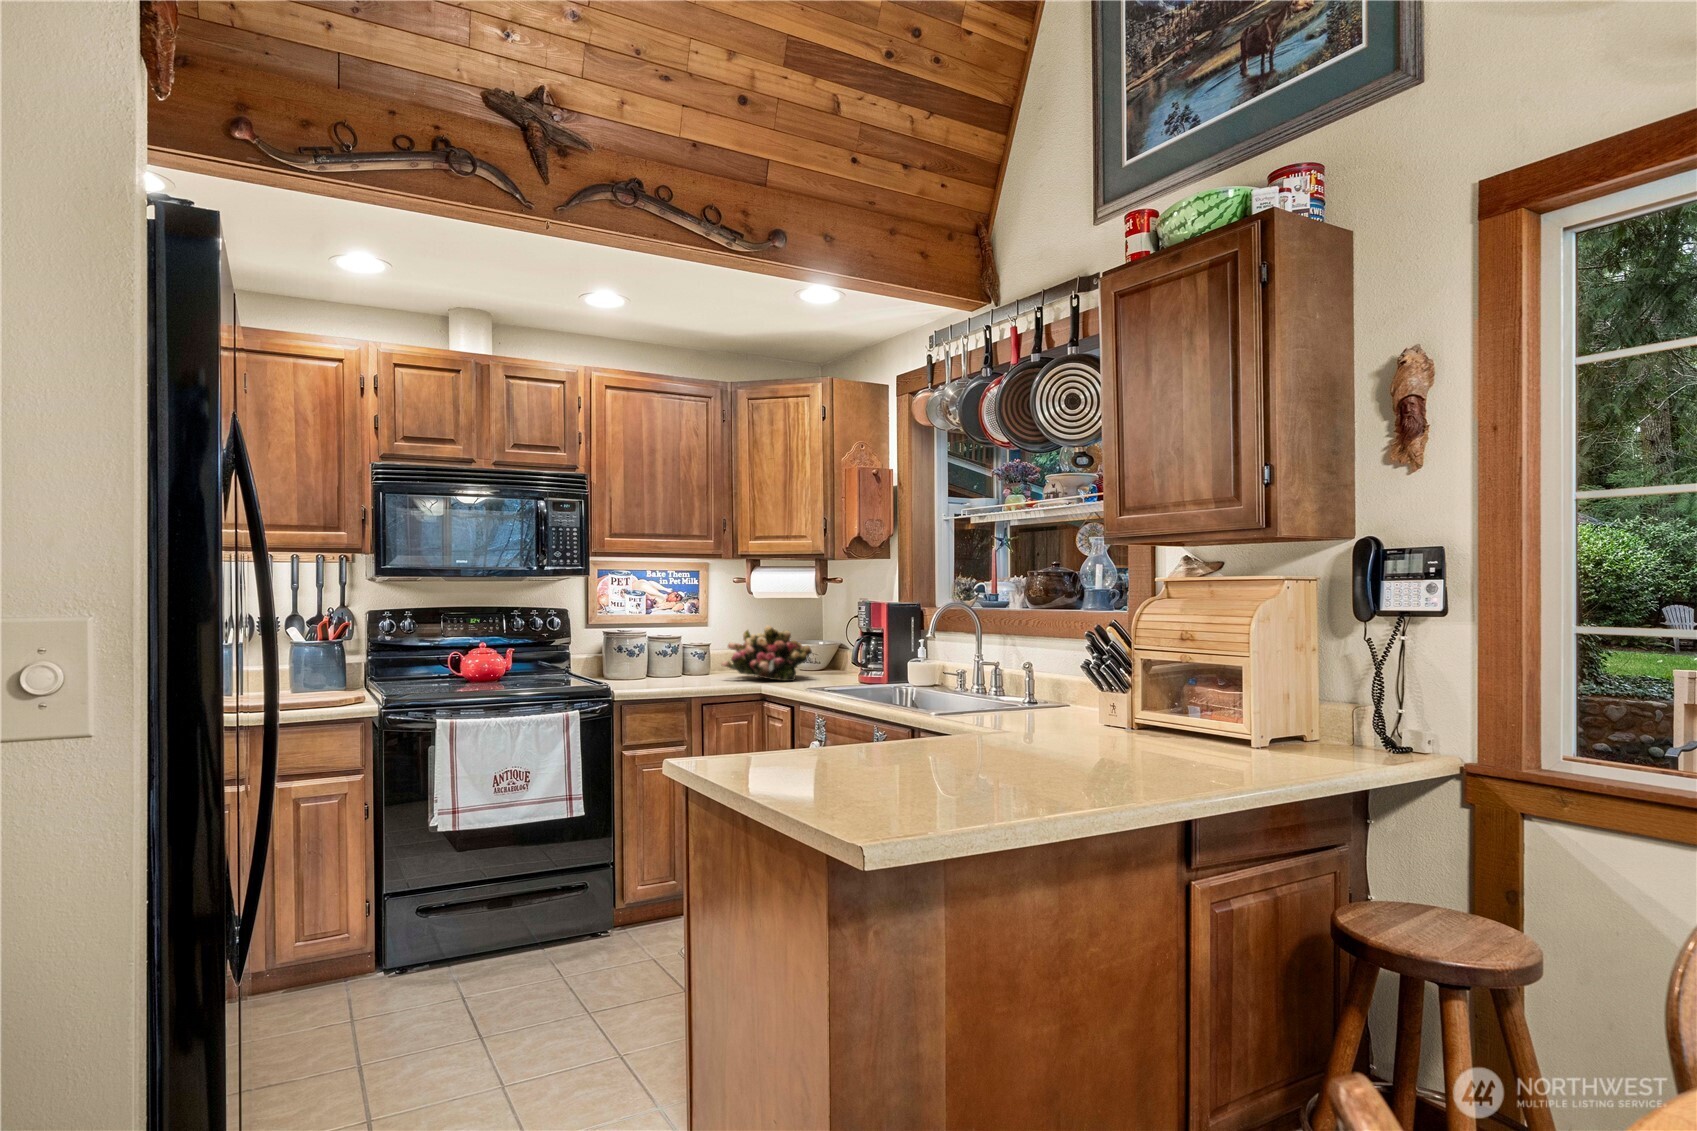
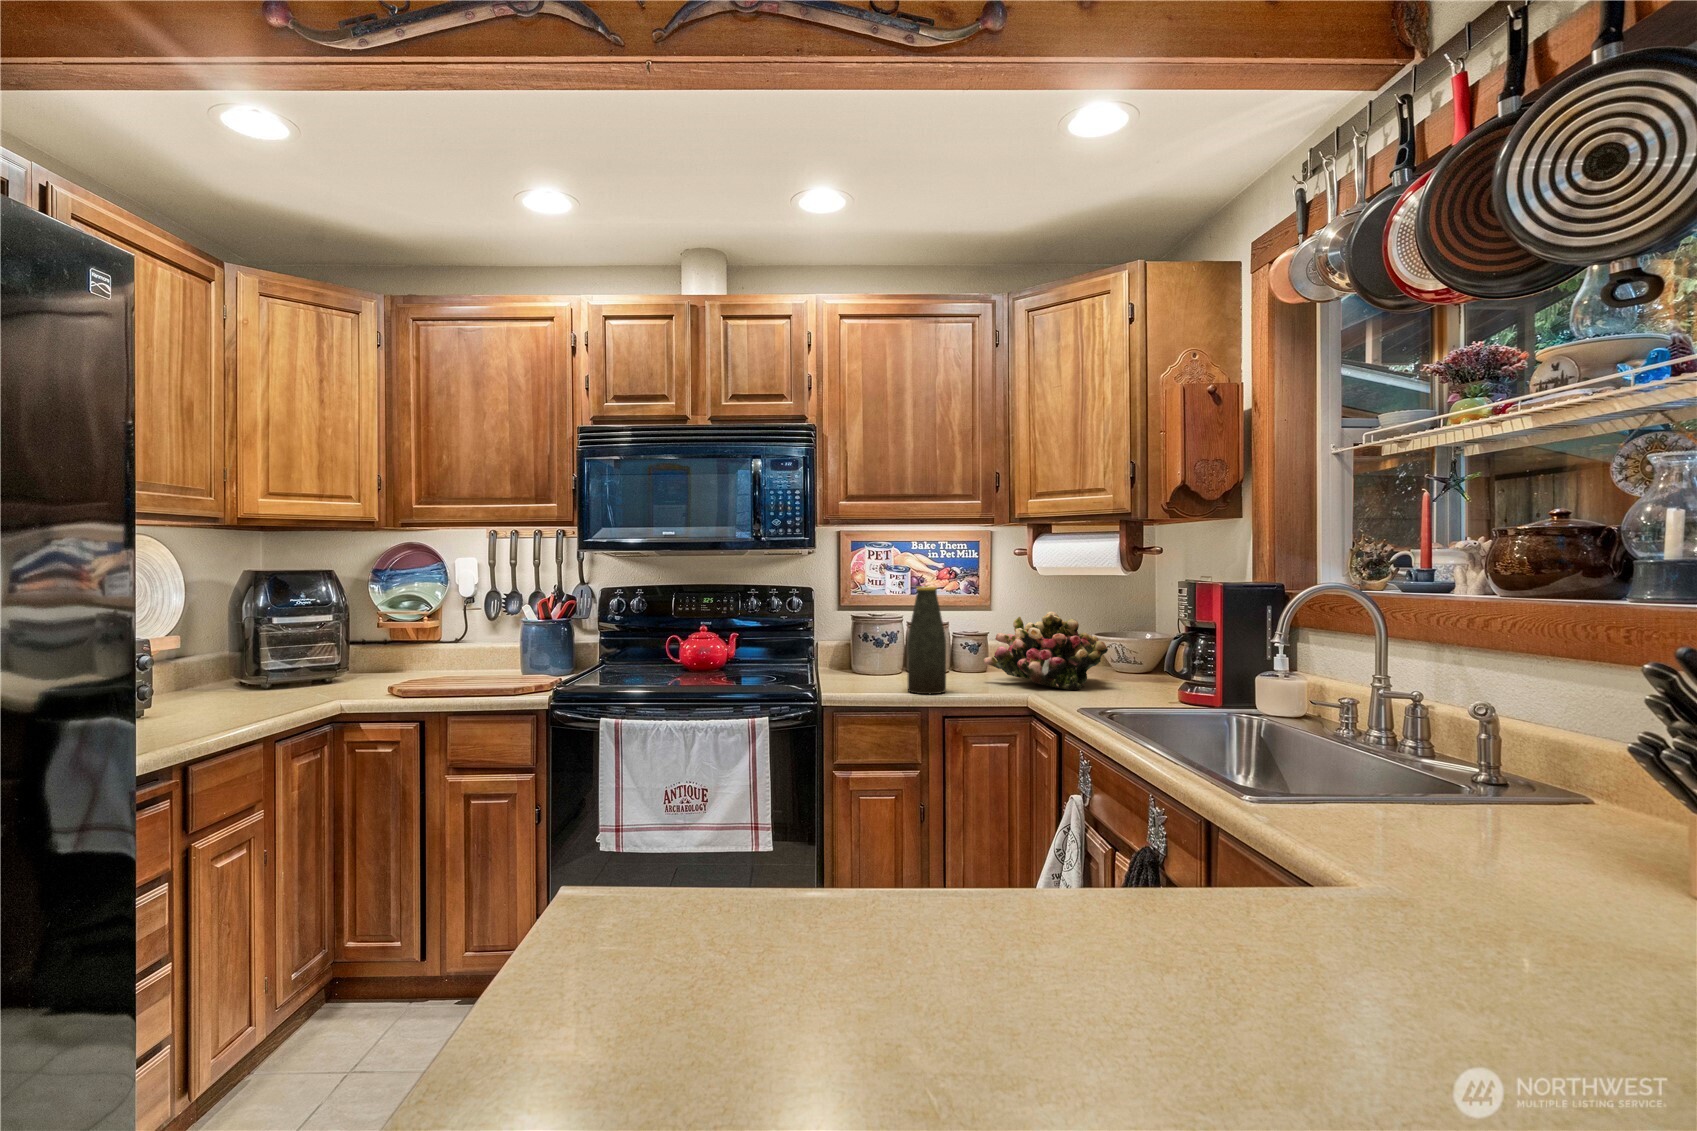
bottle: none [674,608,703,689] -> present [907,587,946,694]

